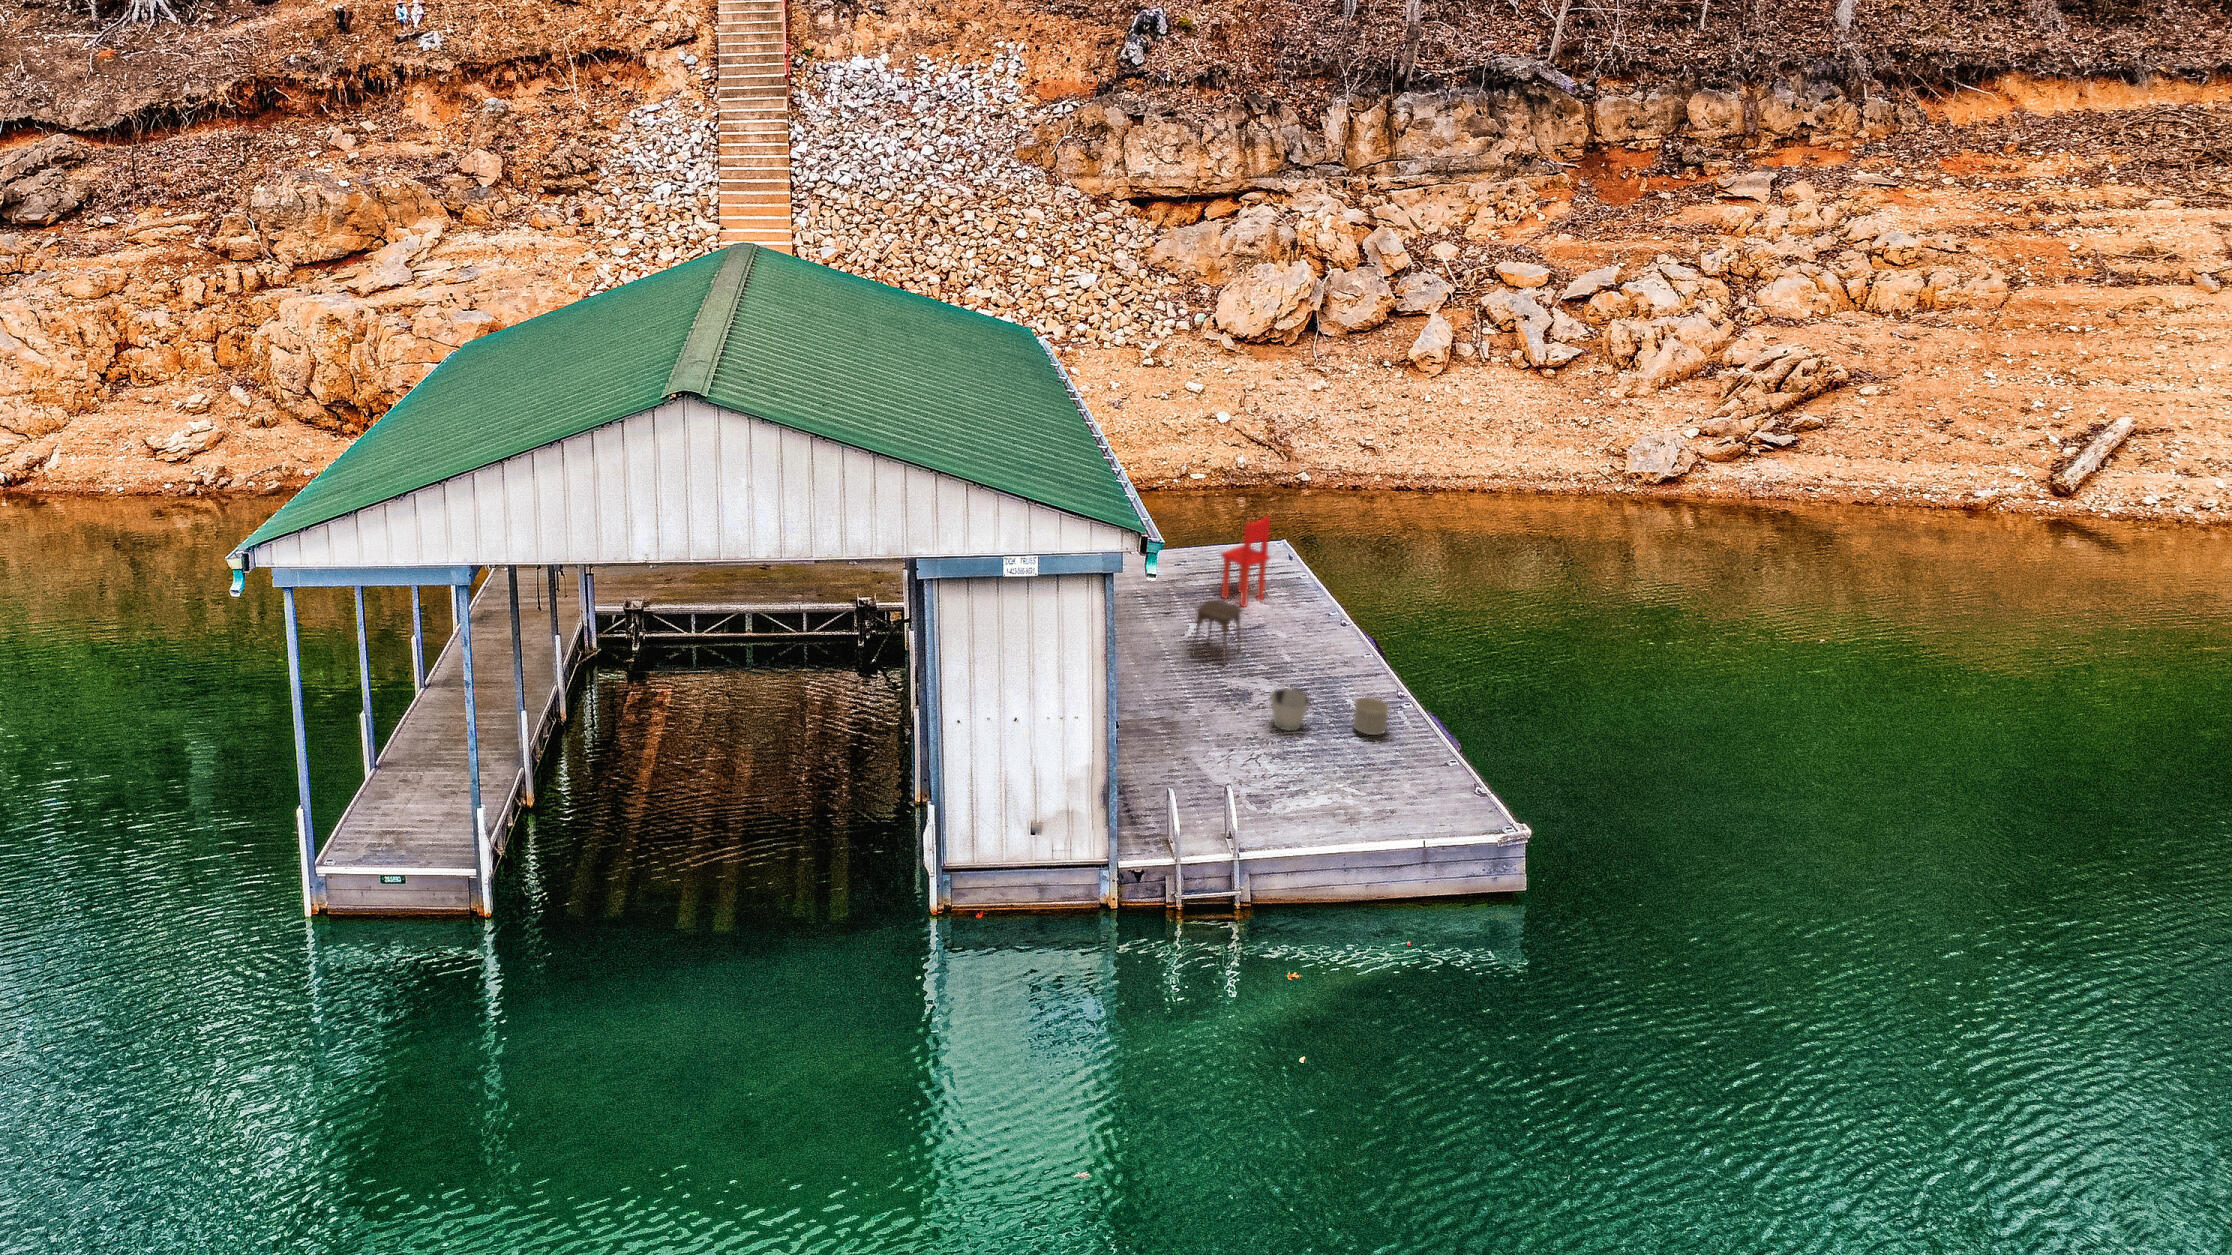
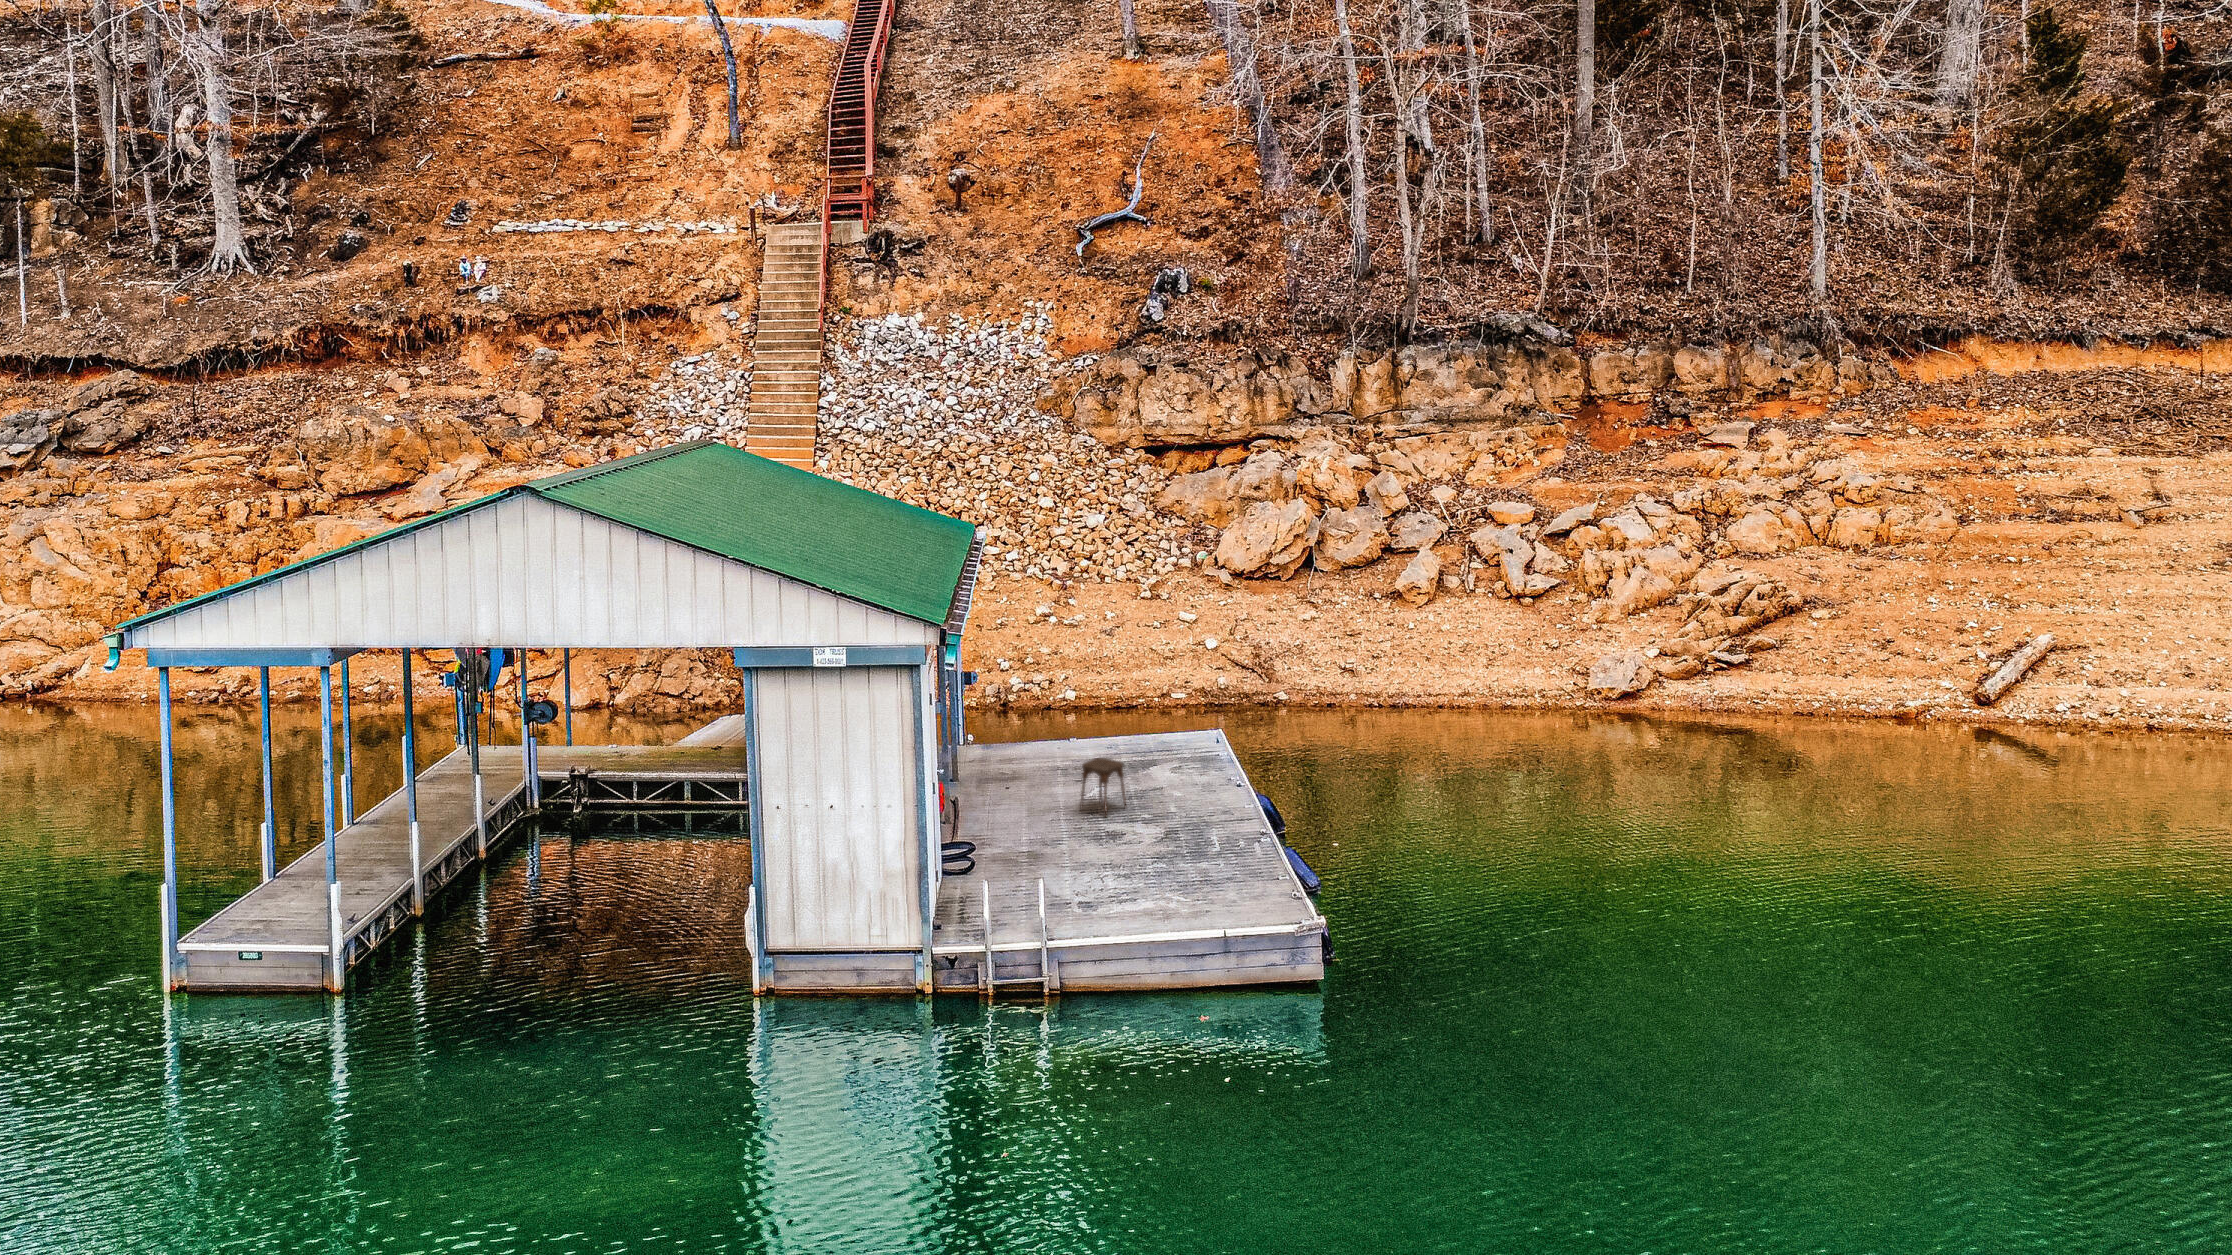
chair: present [1221,517,1270,607] -> none [1128,688,1172,777]
bucket: present [1270,687,1309,731] -> none [1121,819,1155,861]
planter: present [1353,698,1389,735] -> none [1194,829,1223,863]

